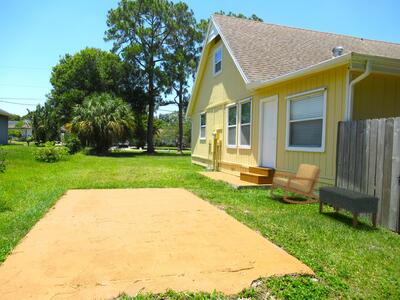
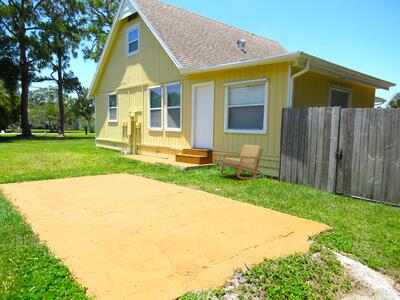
bench: present [319,186,379,228] -> none [270,162,321,193]

